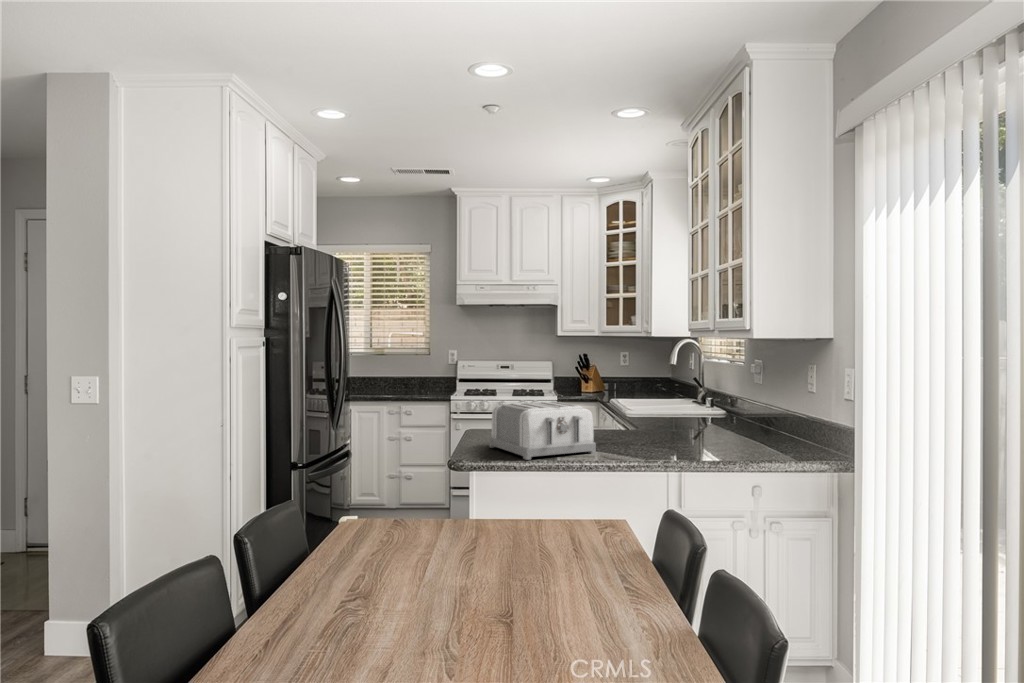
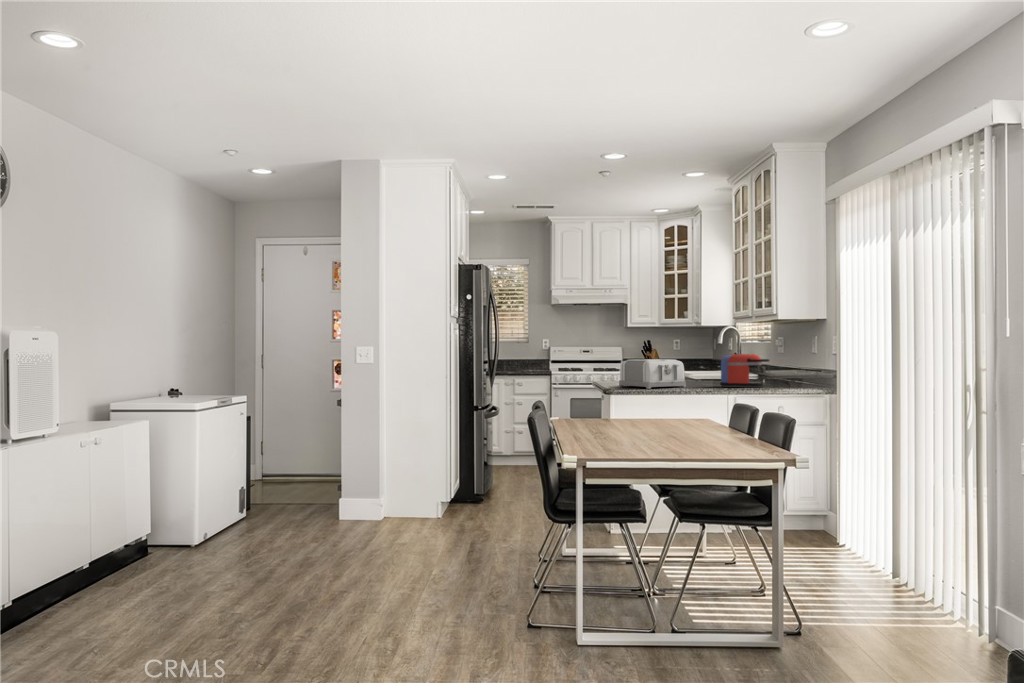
coffee maker: none [652,400,737,460] -> present [720,354,769,387]

